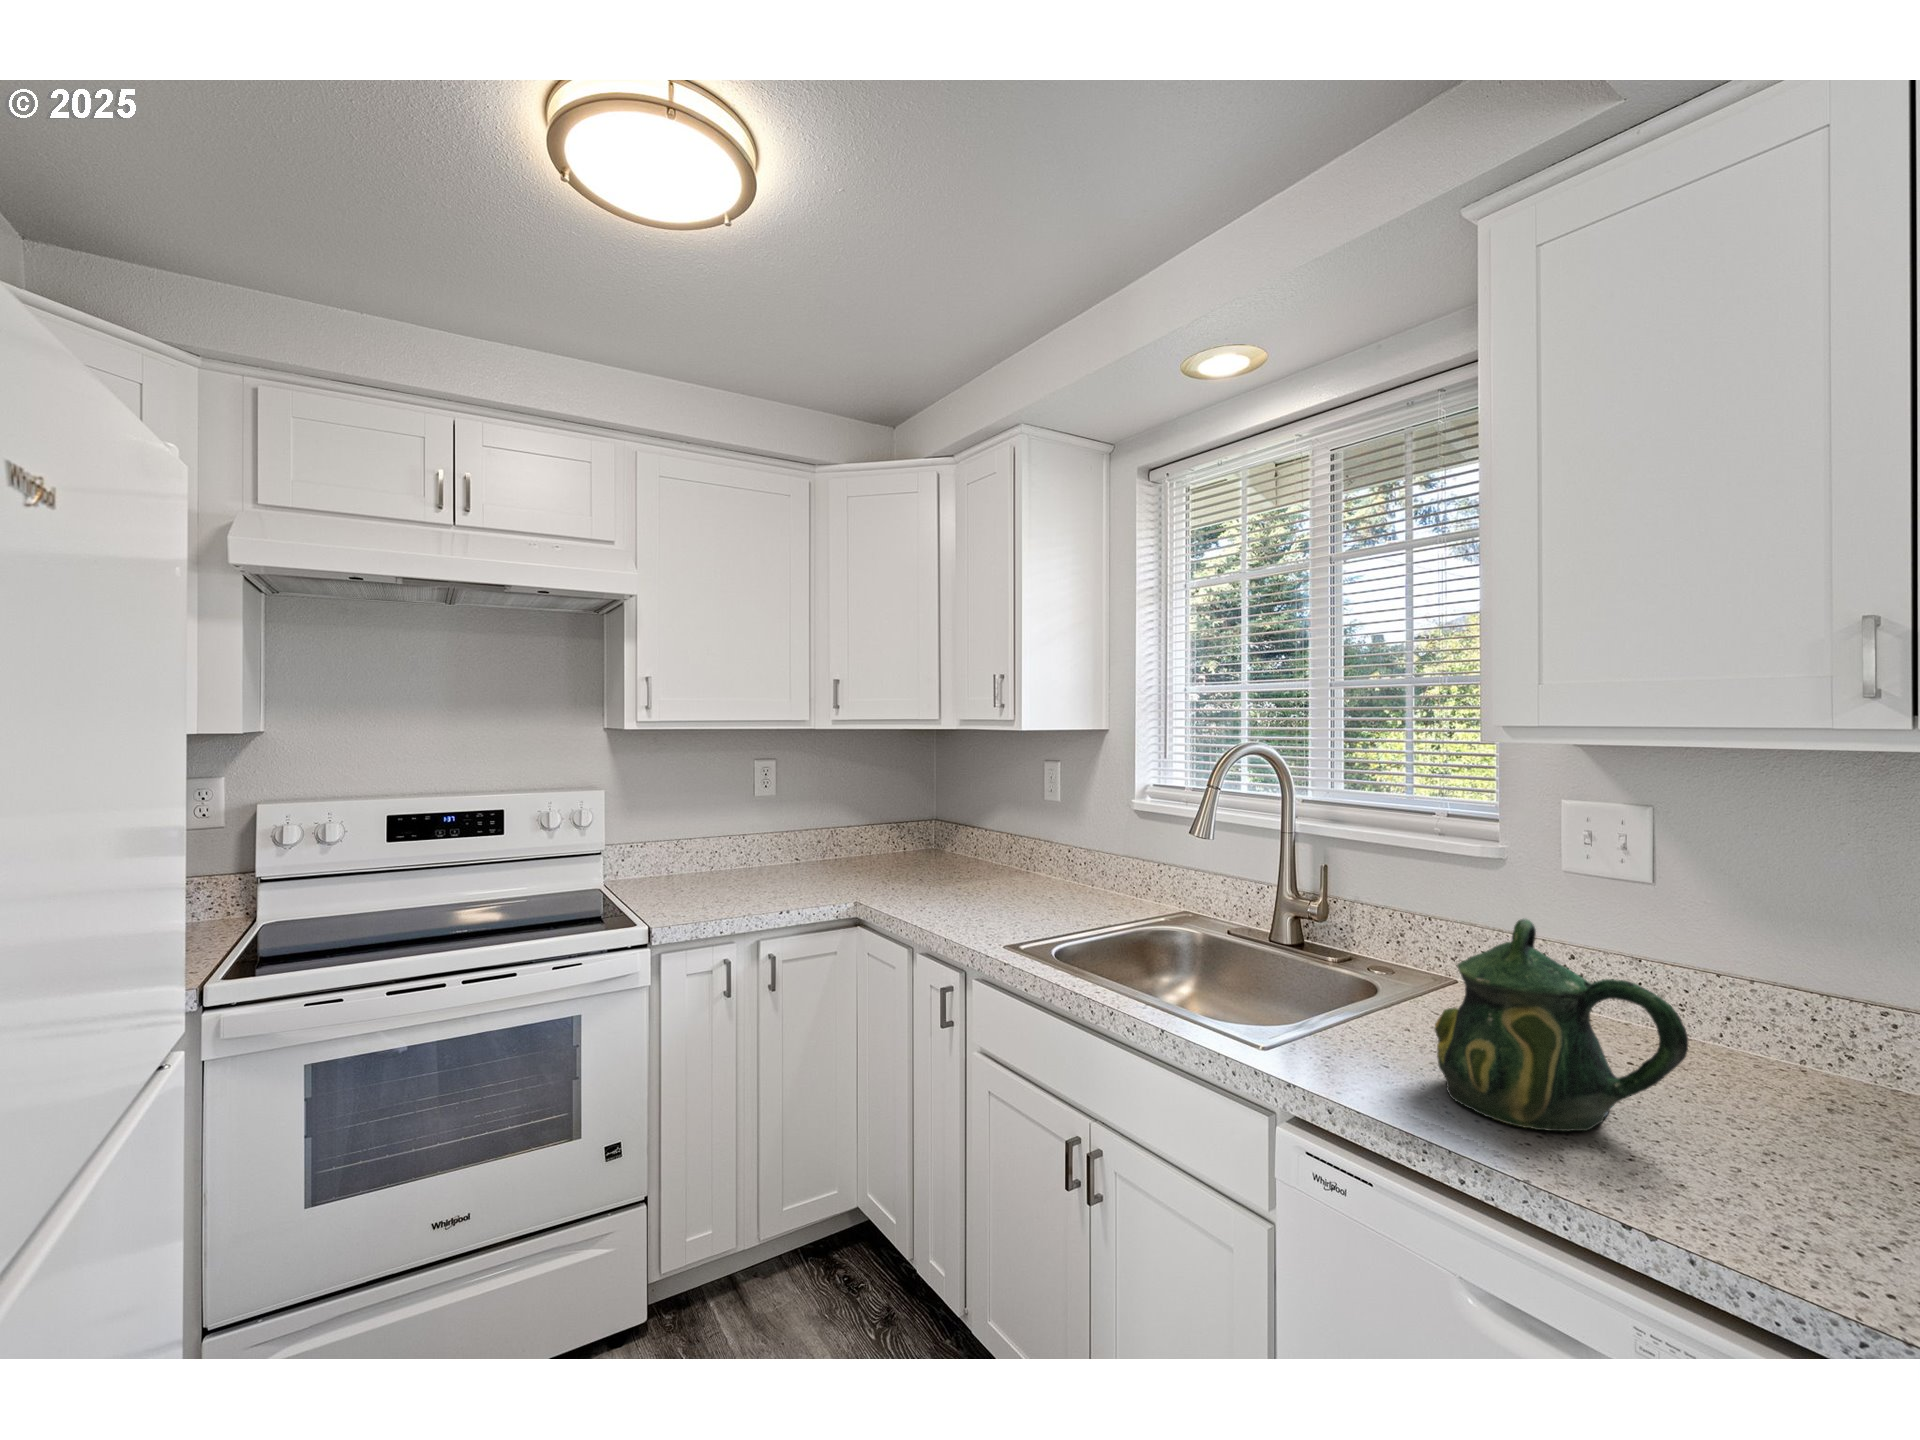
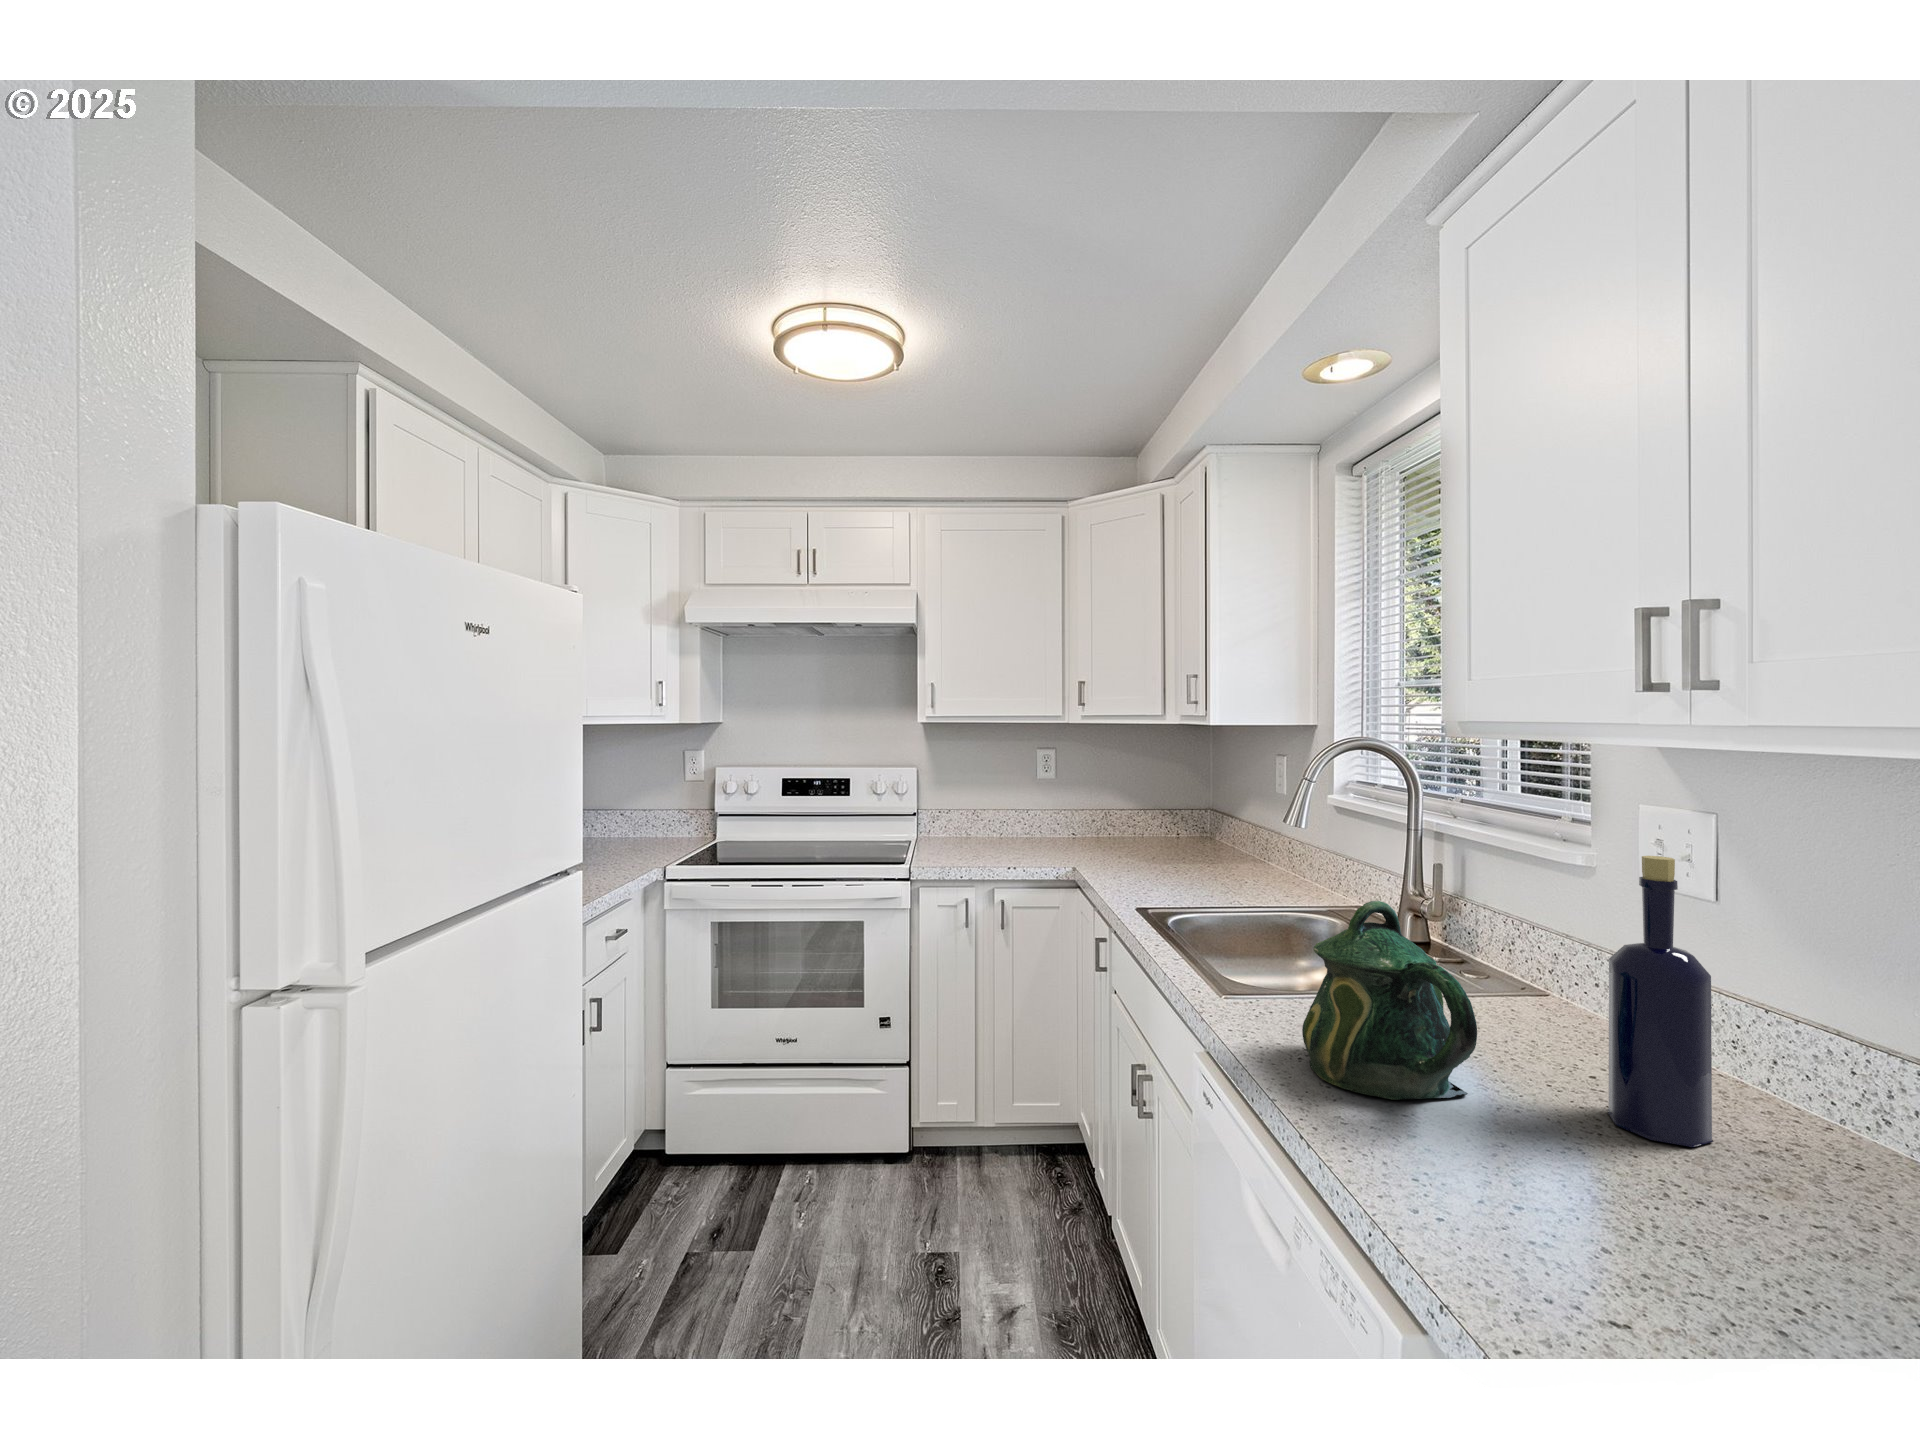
bottle: none [1695,852,1793,1115] -> present [1607,856,1713,1147]

